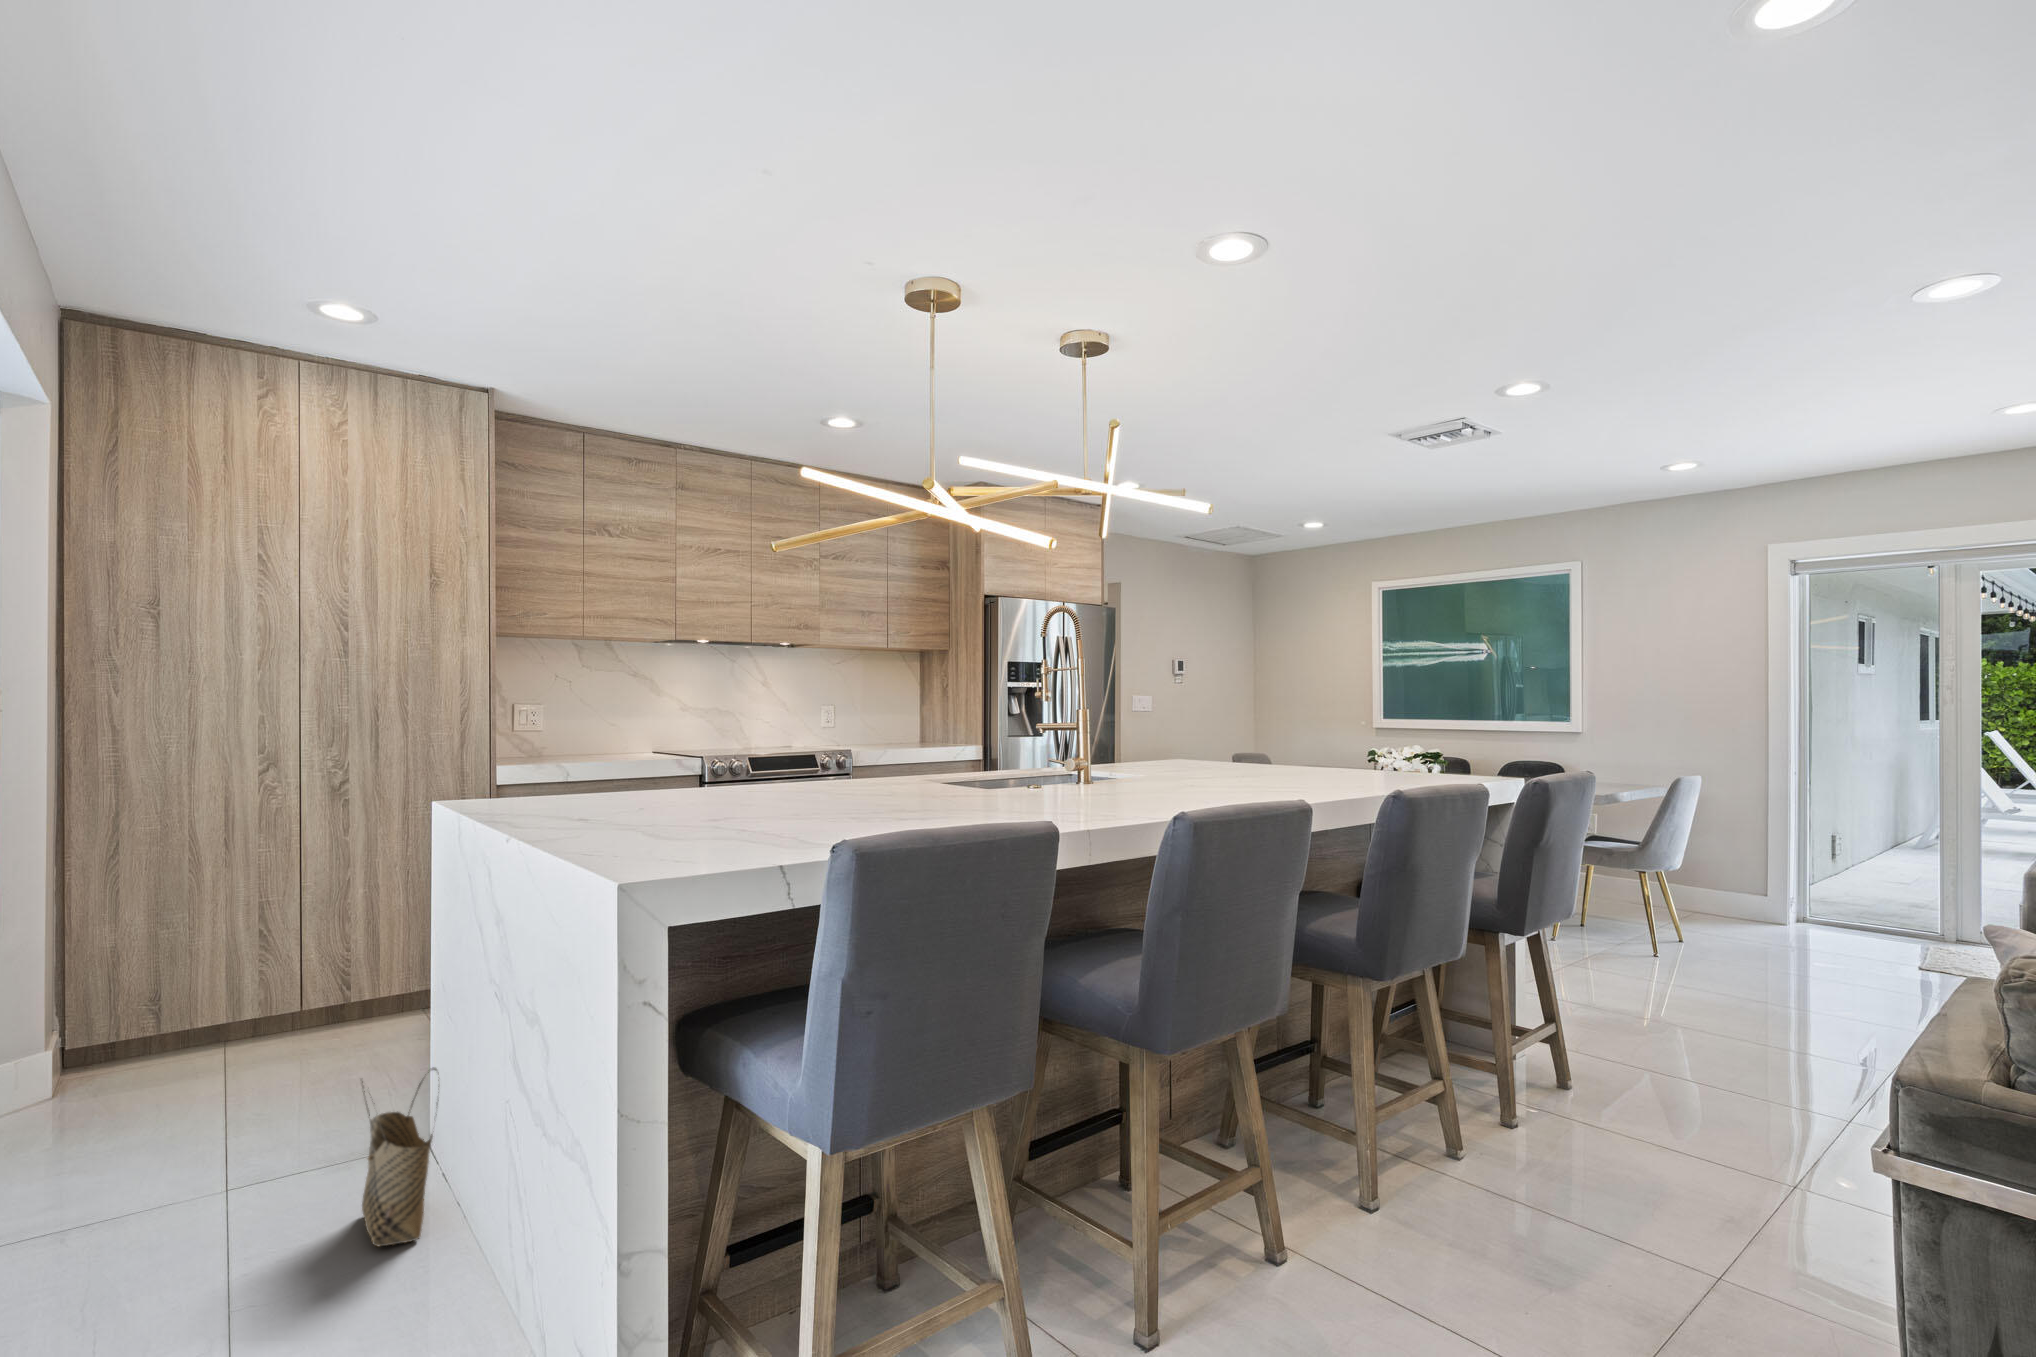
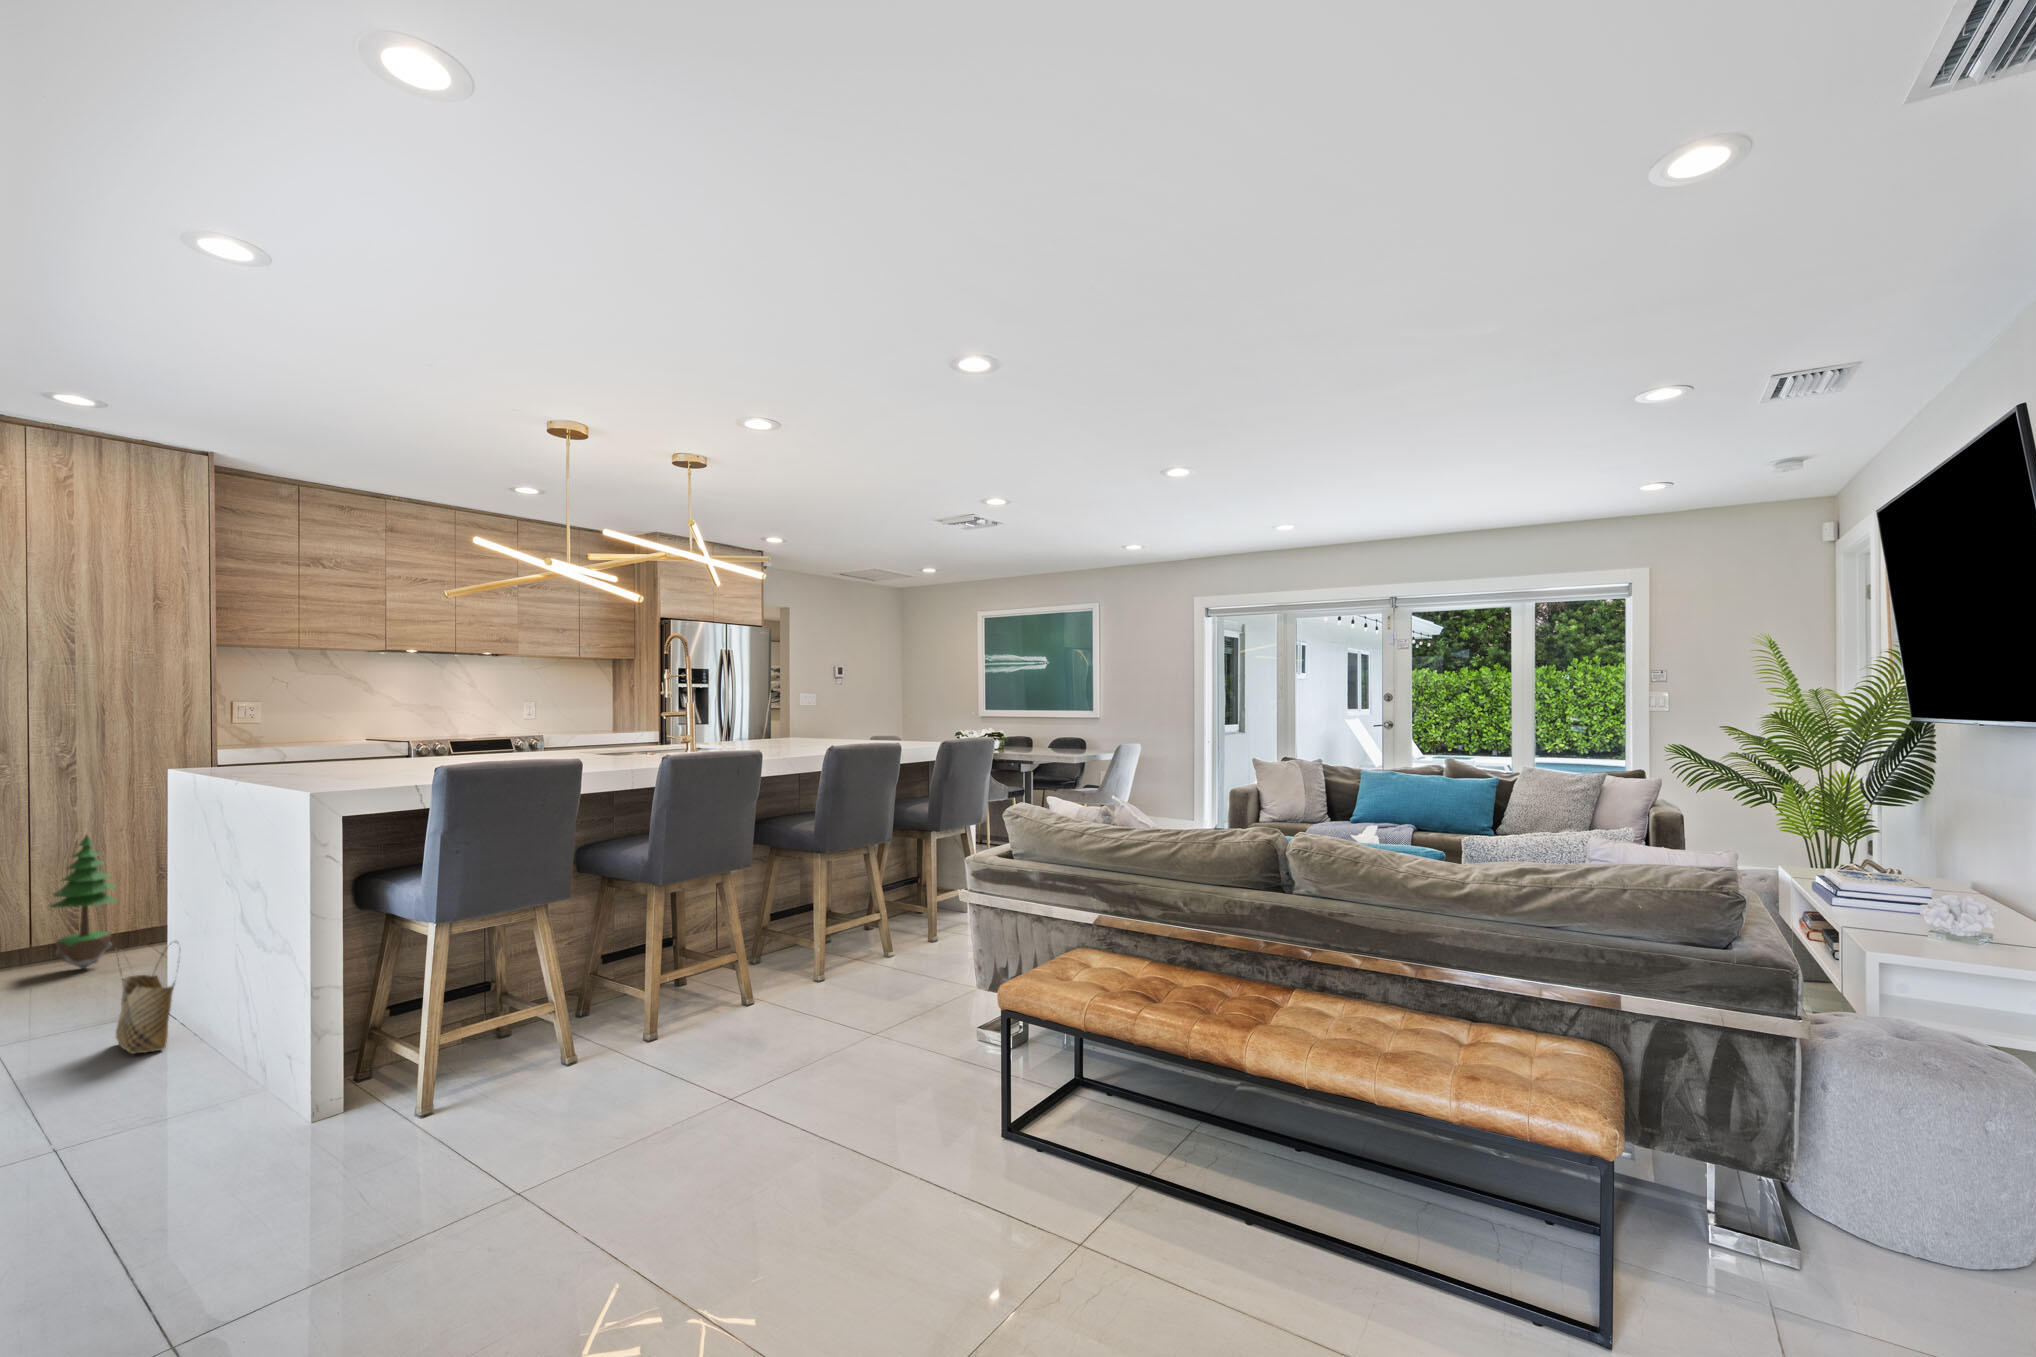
potted tree: none [320,875,394,1050] -> present [50,835,118,969]

